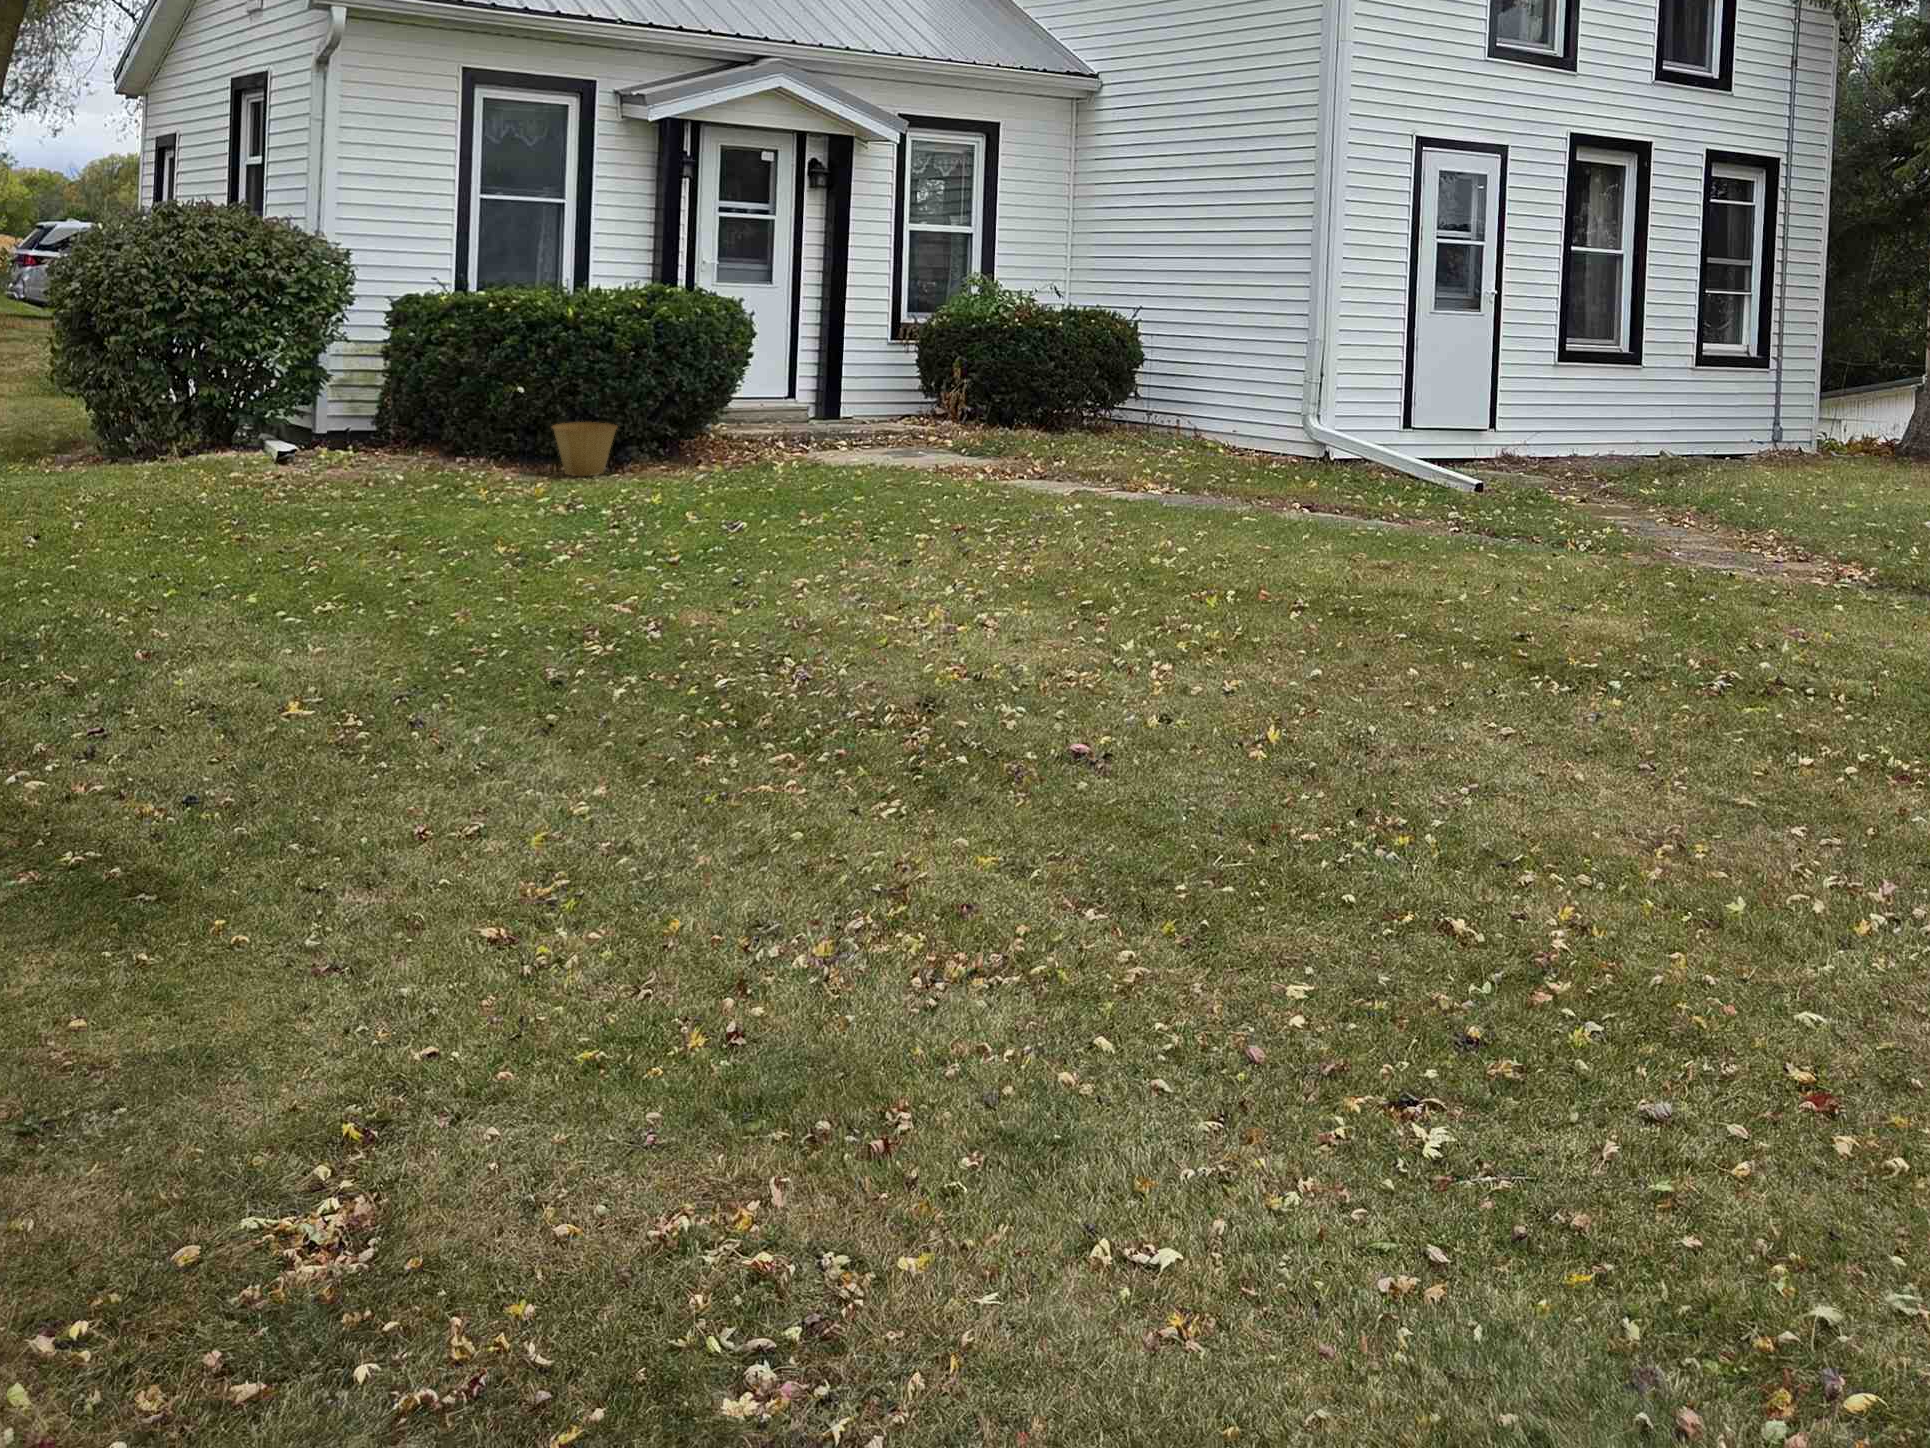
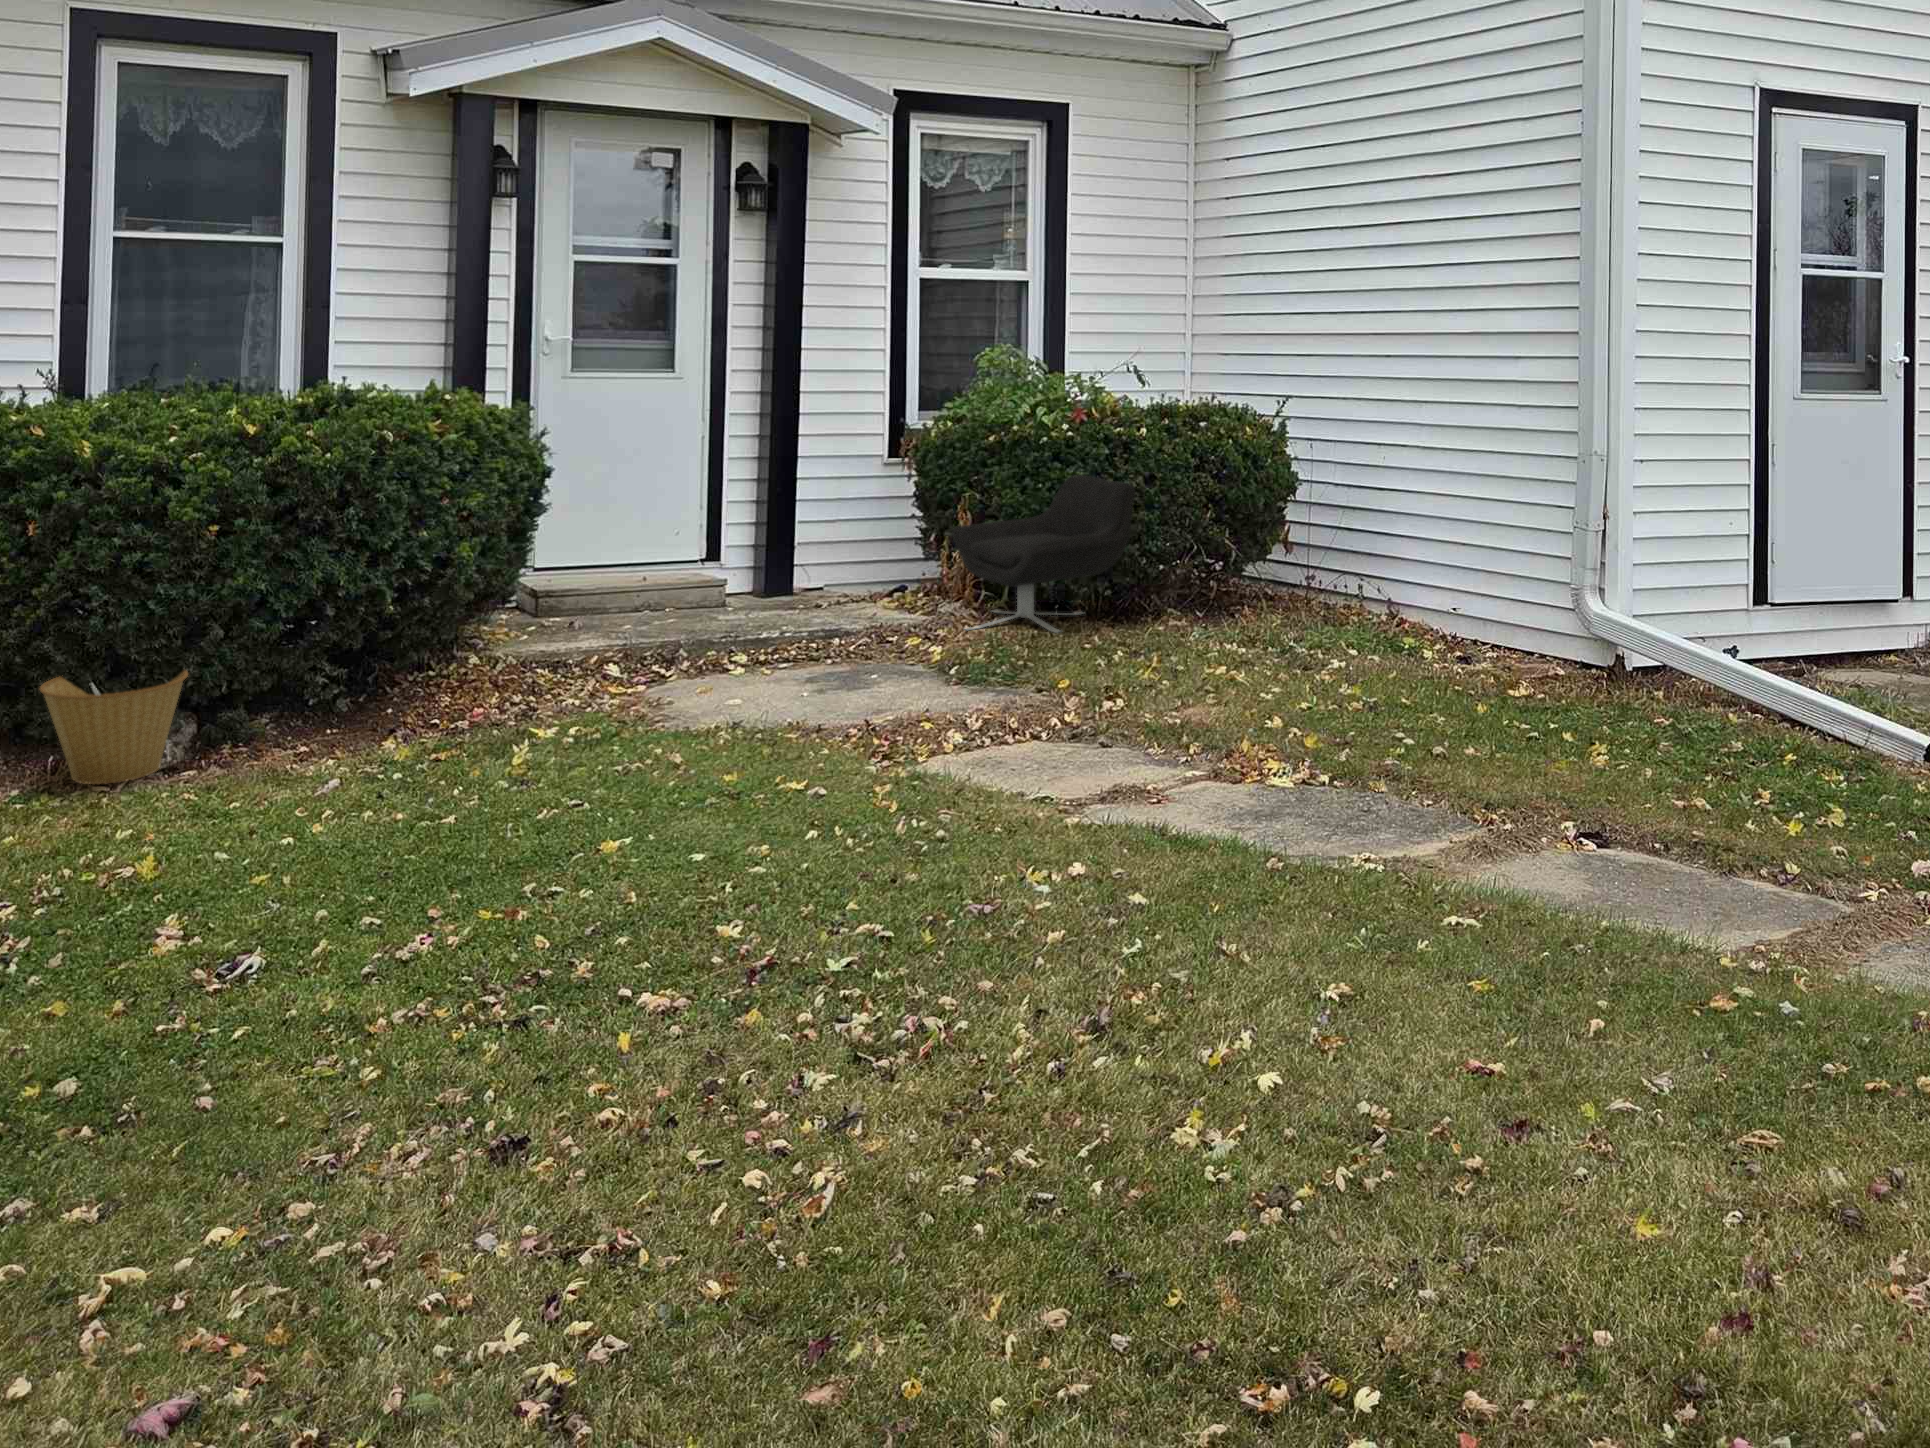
lounge chair: none [948,349,1056,436] -> present [952,475,1135,633]

